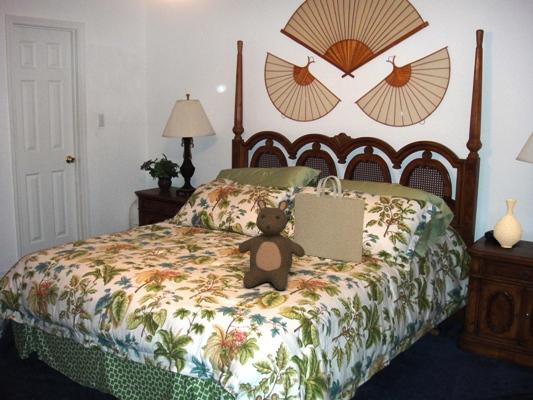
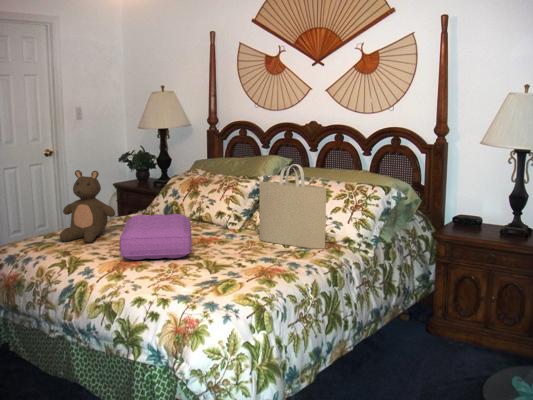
stuffed bear: present [238,199,305,290] -> present [60,170,115,243]
vase: present [494,199,523,248] -> none [458,184,487,232]
pillow: none [157,224,229,270] -> present [119,214,192,260]

